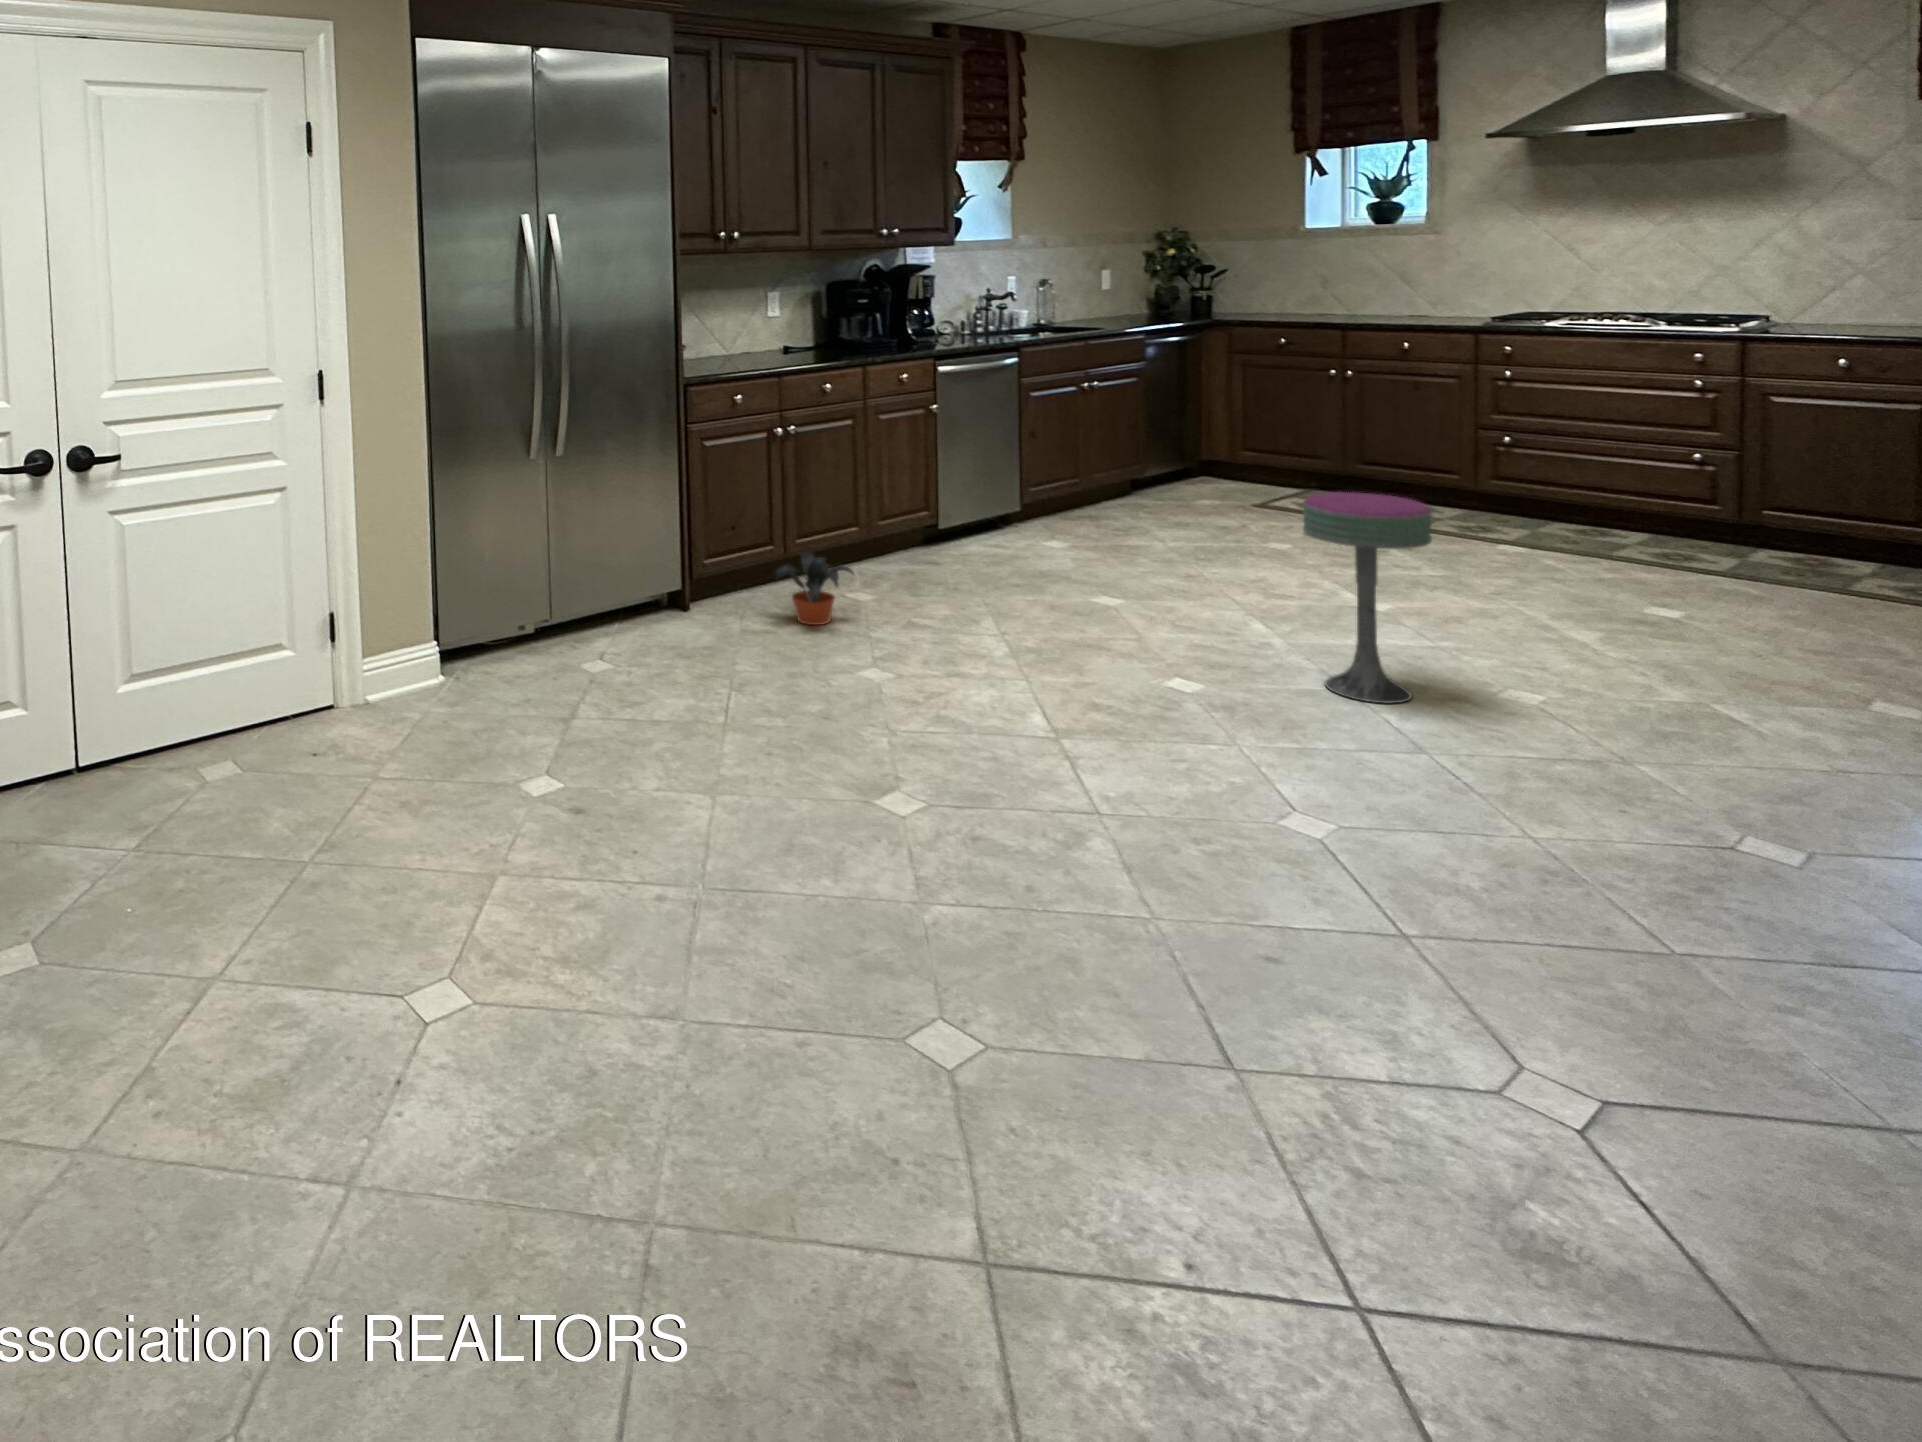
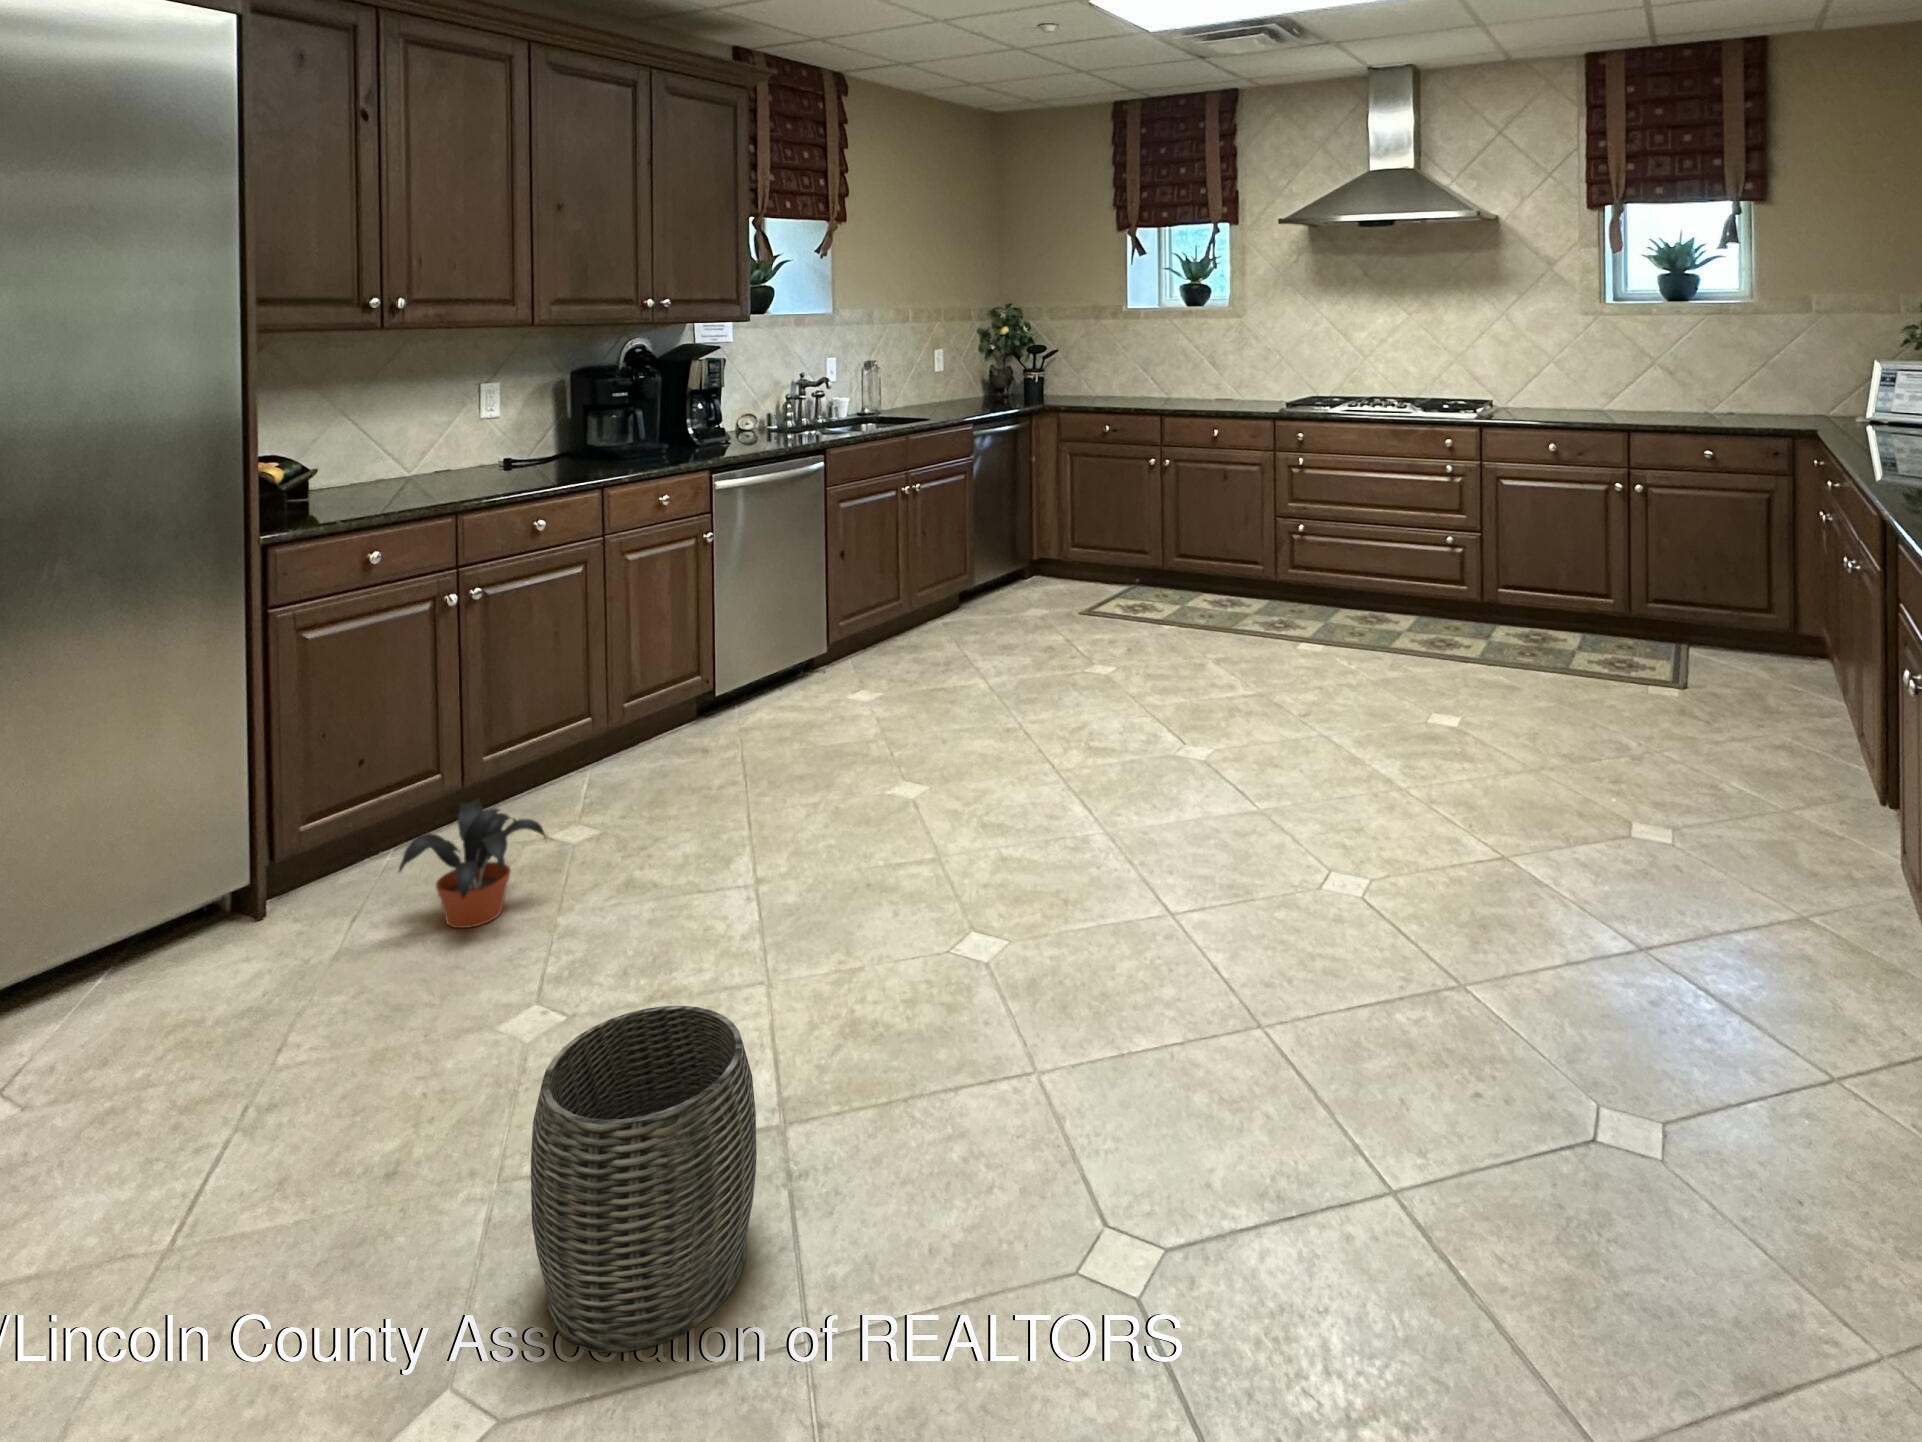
bar stool: present [1303,492,1432,703] -> none [1124,648,1260,934]
woven basket: none [922,637,1050,795] -> present [531,1006,757,1353]

